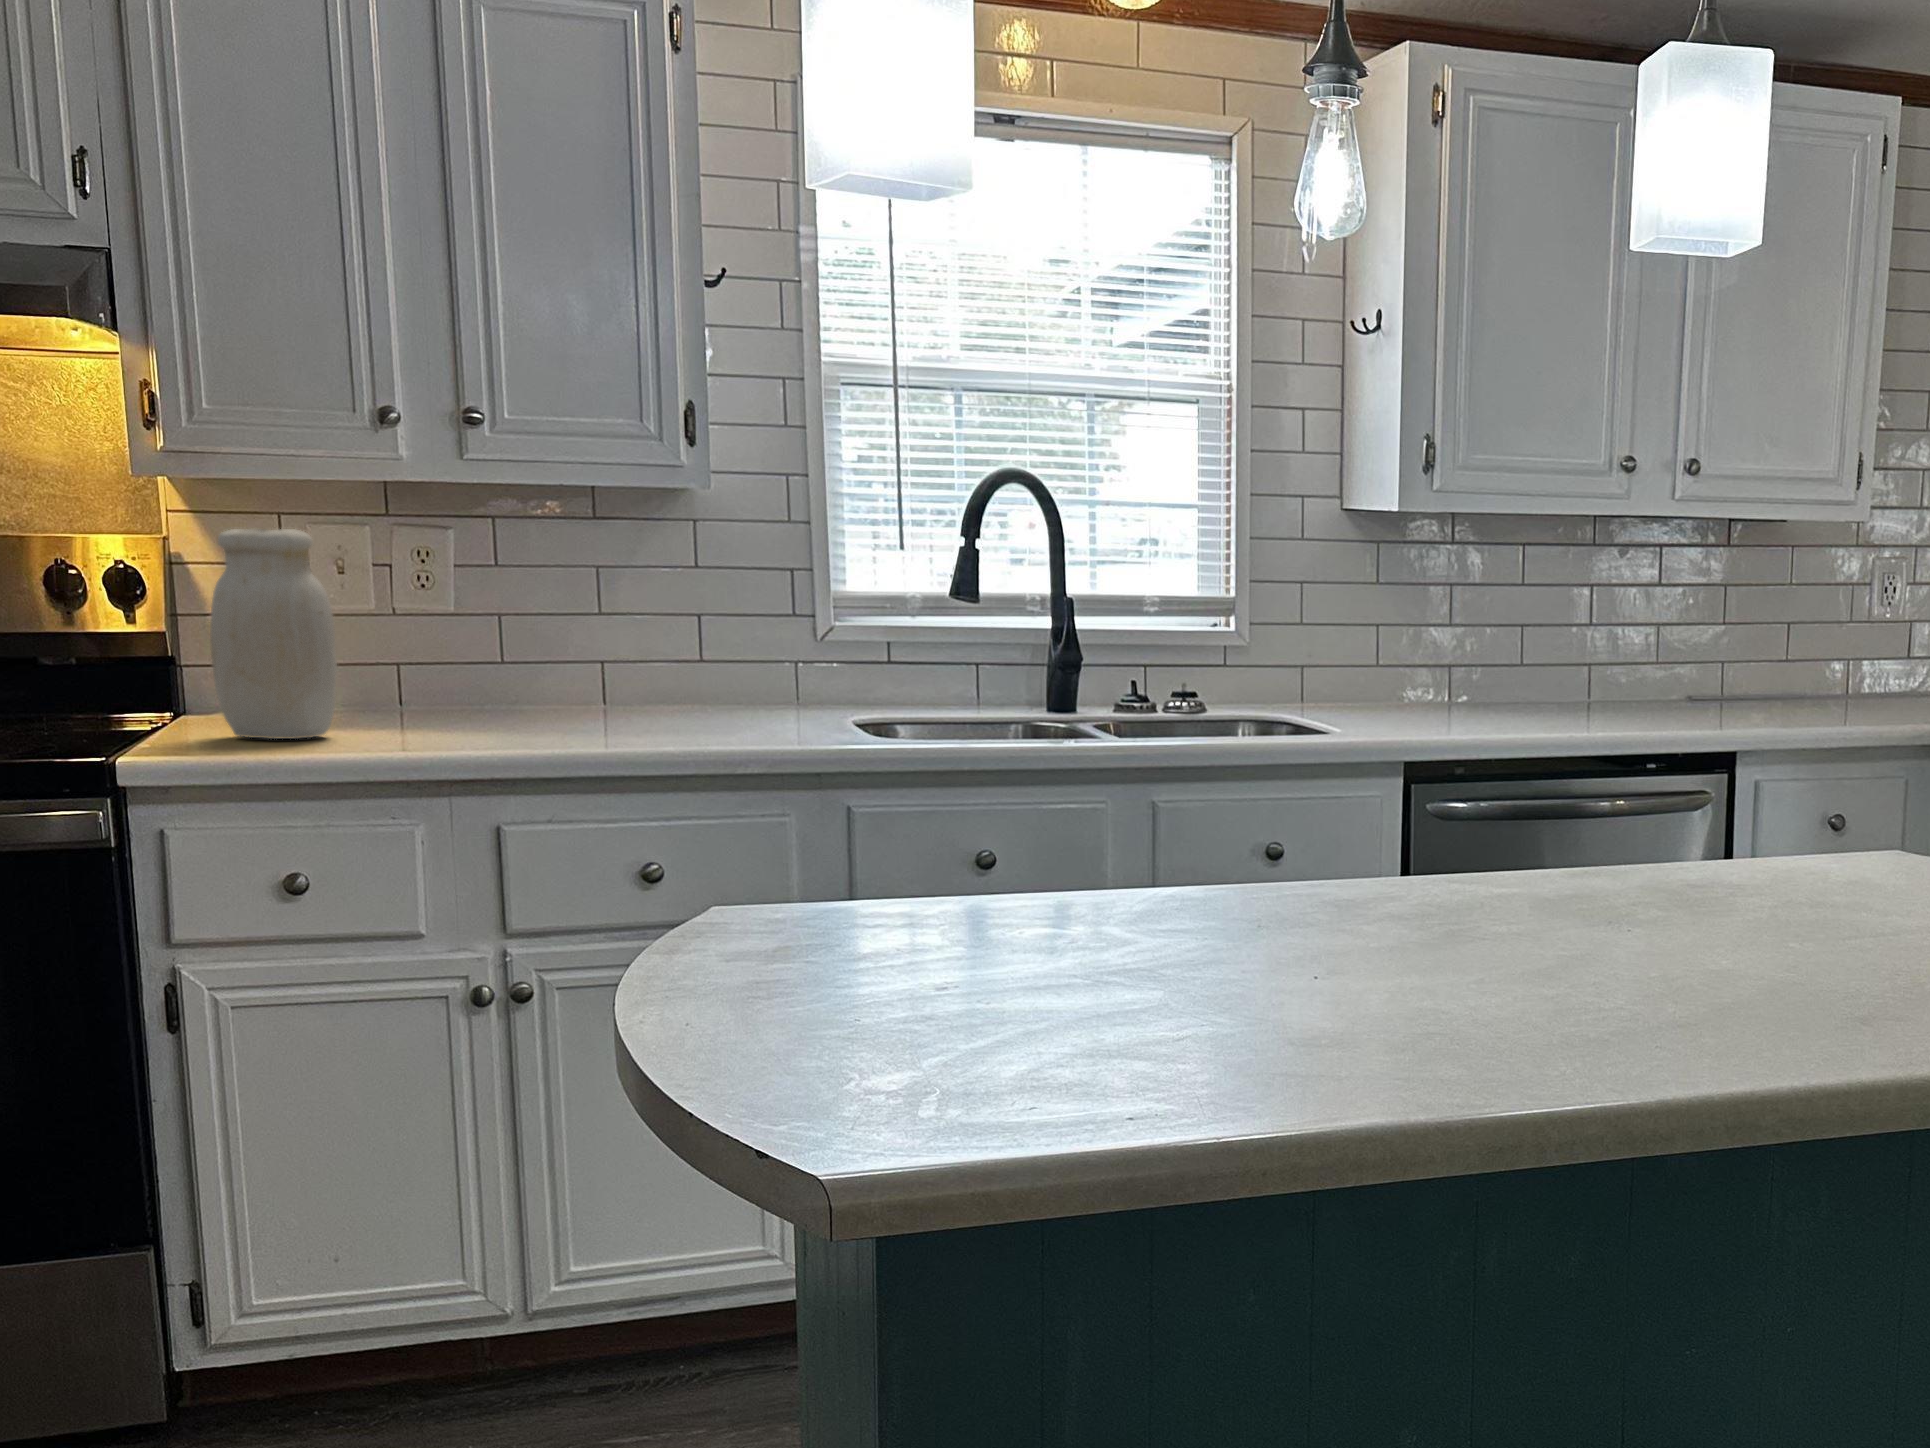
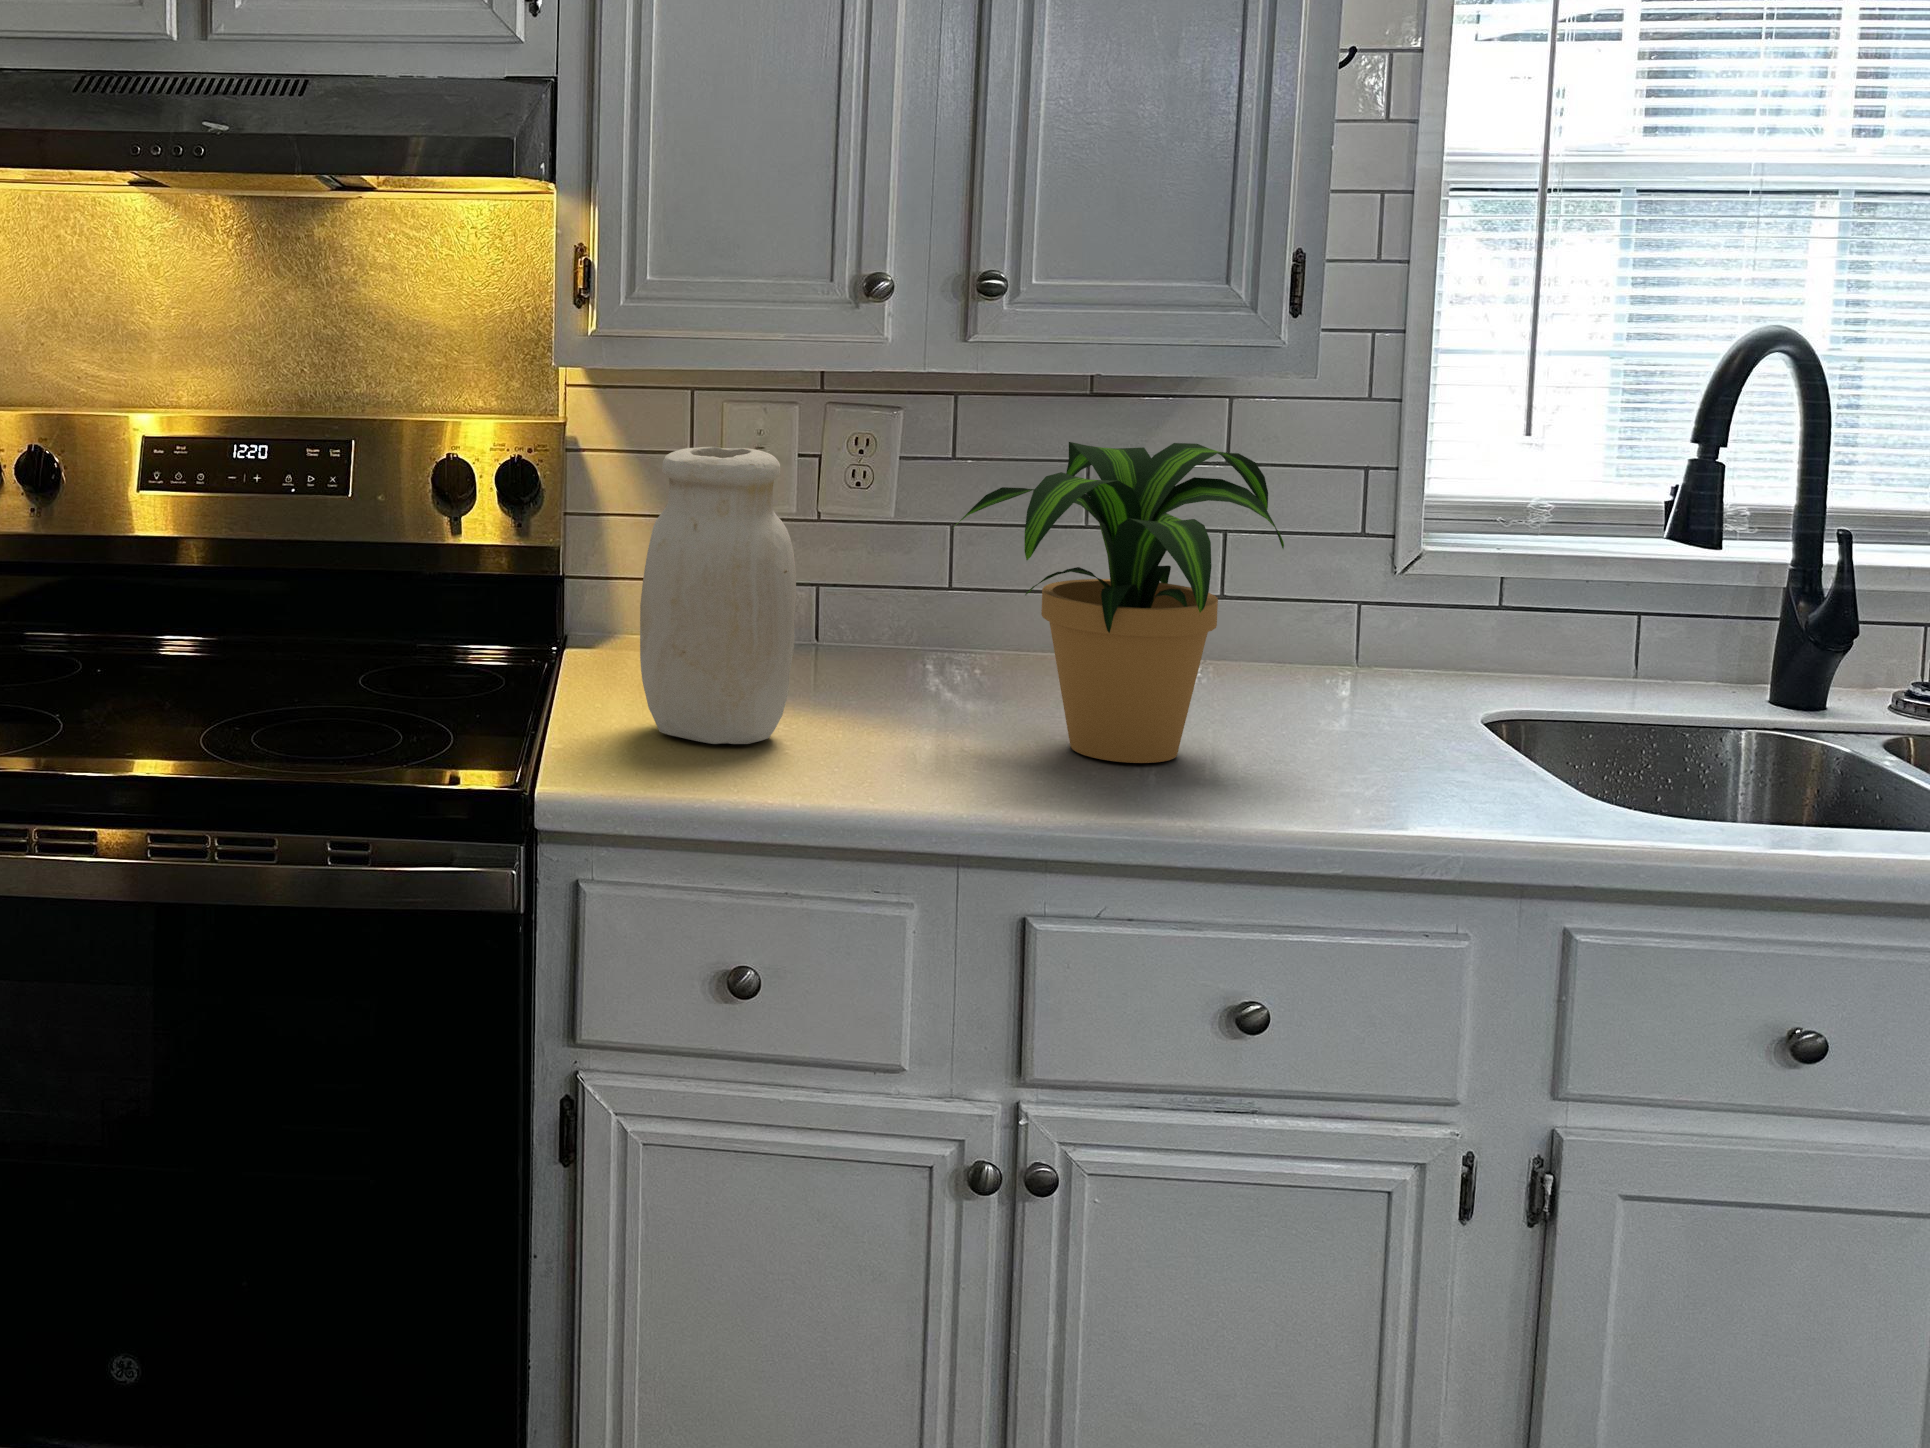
potted plant: none [455,530,680,736] -> present [954,442,1284,763]

